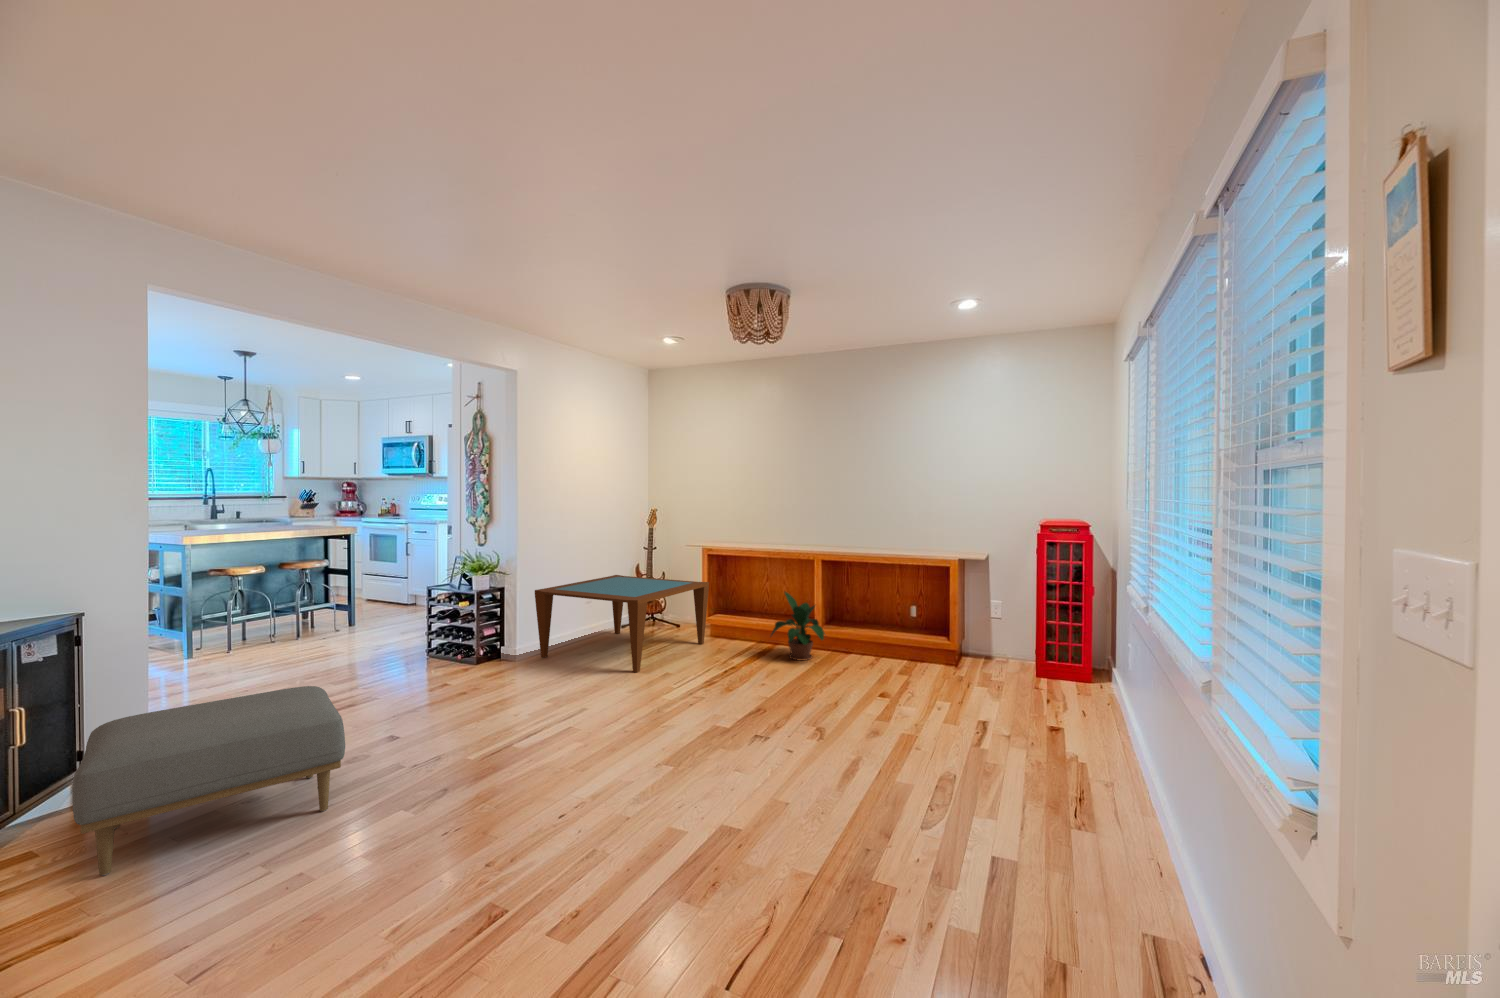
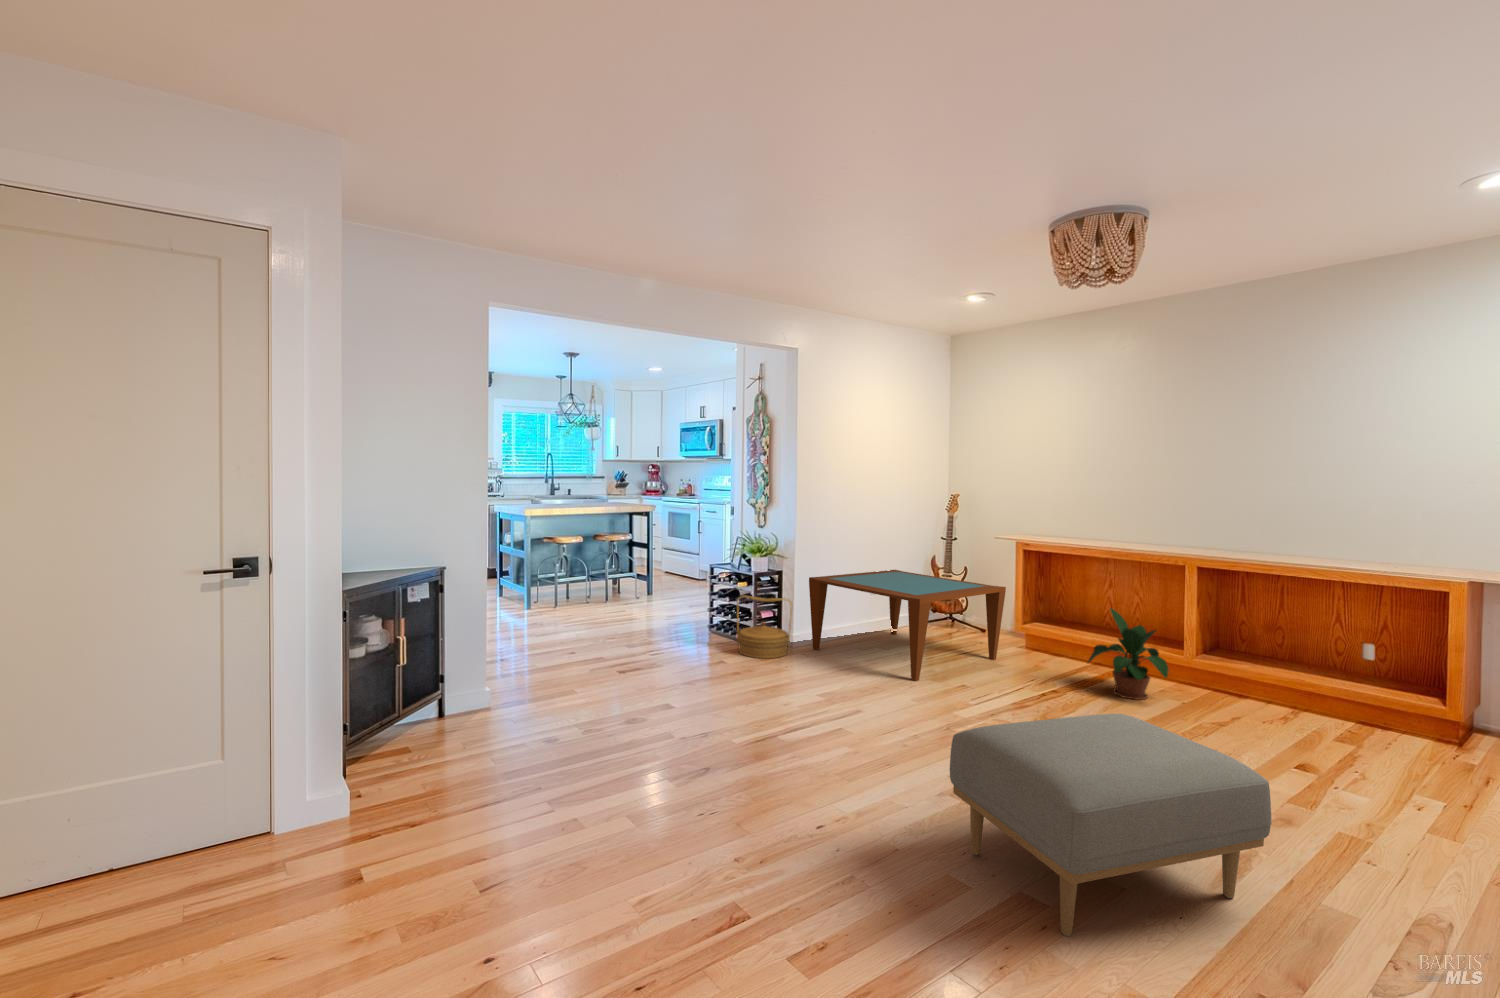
woven basket: none [460,613,519,674] -> present [737,595,792,658]
ottoman: present [72,686,345,876] -> present [950,714,1271,936]

